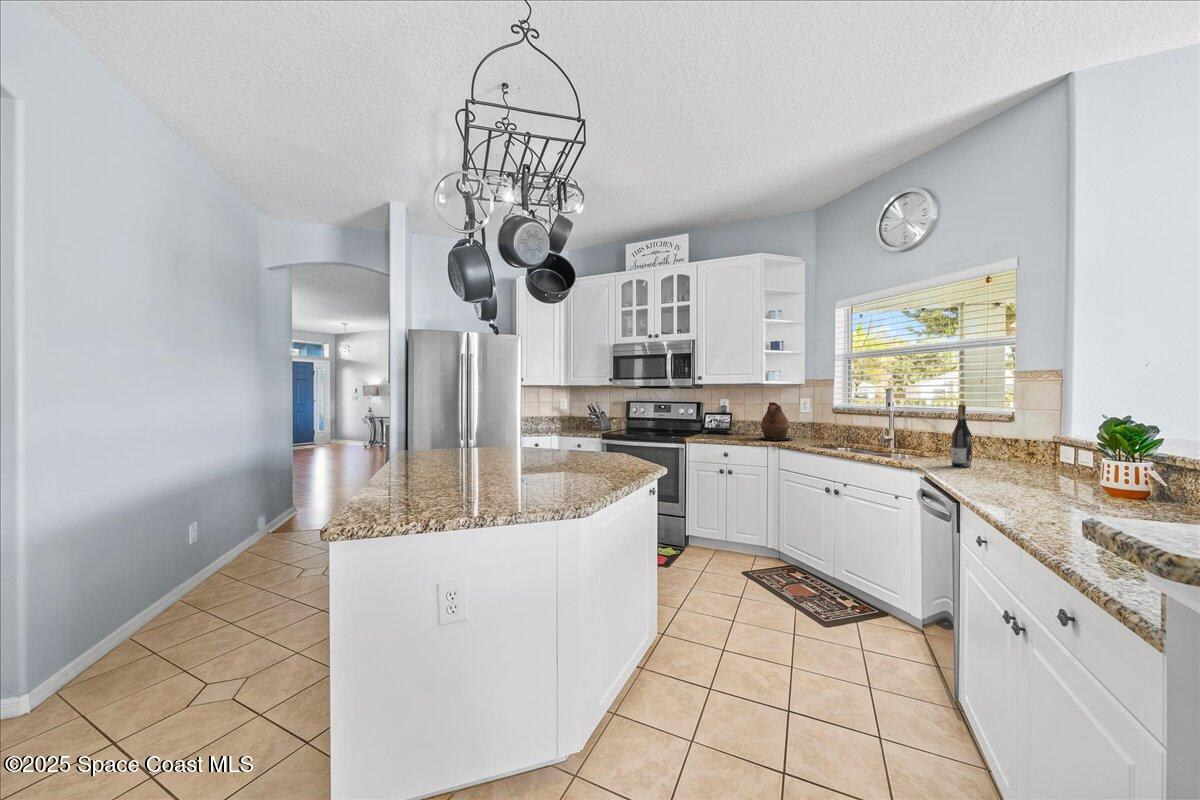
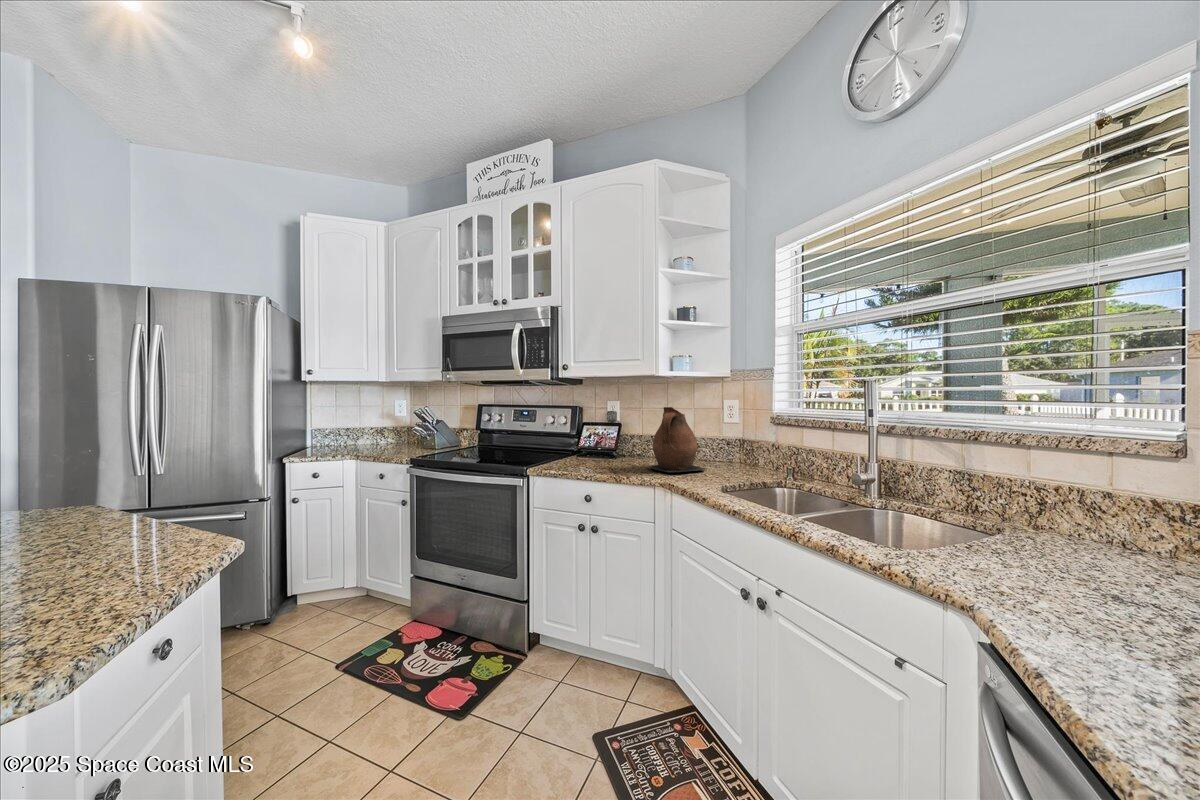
wine bottle: present [951,404,972,467] -> none [1049,417,1119,602]

